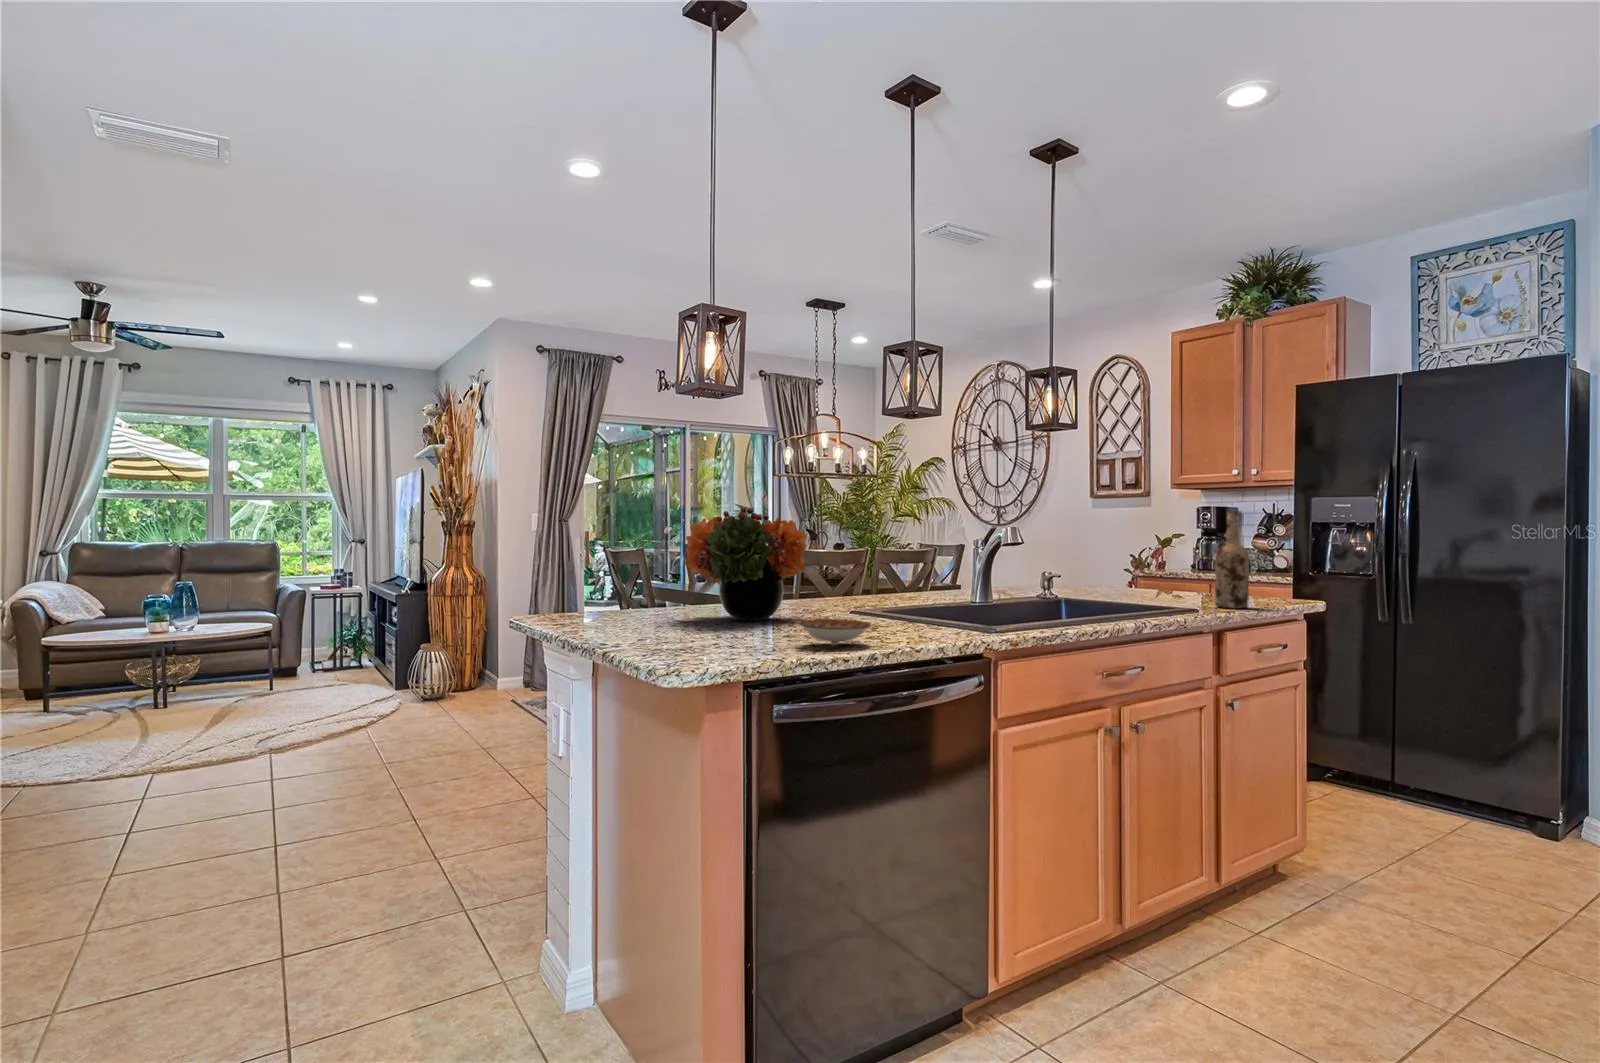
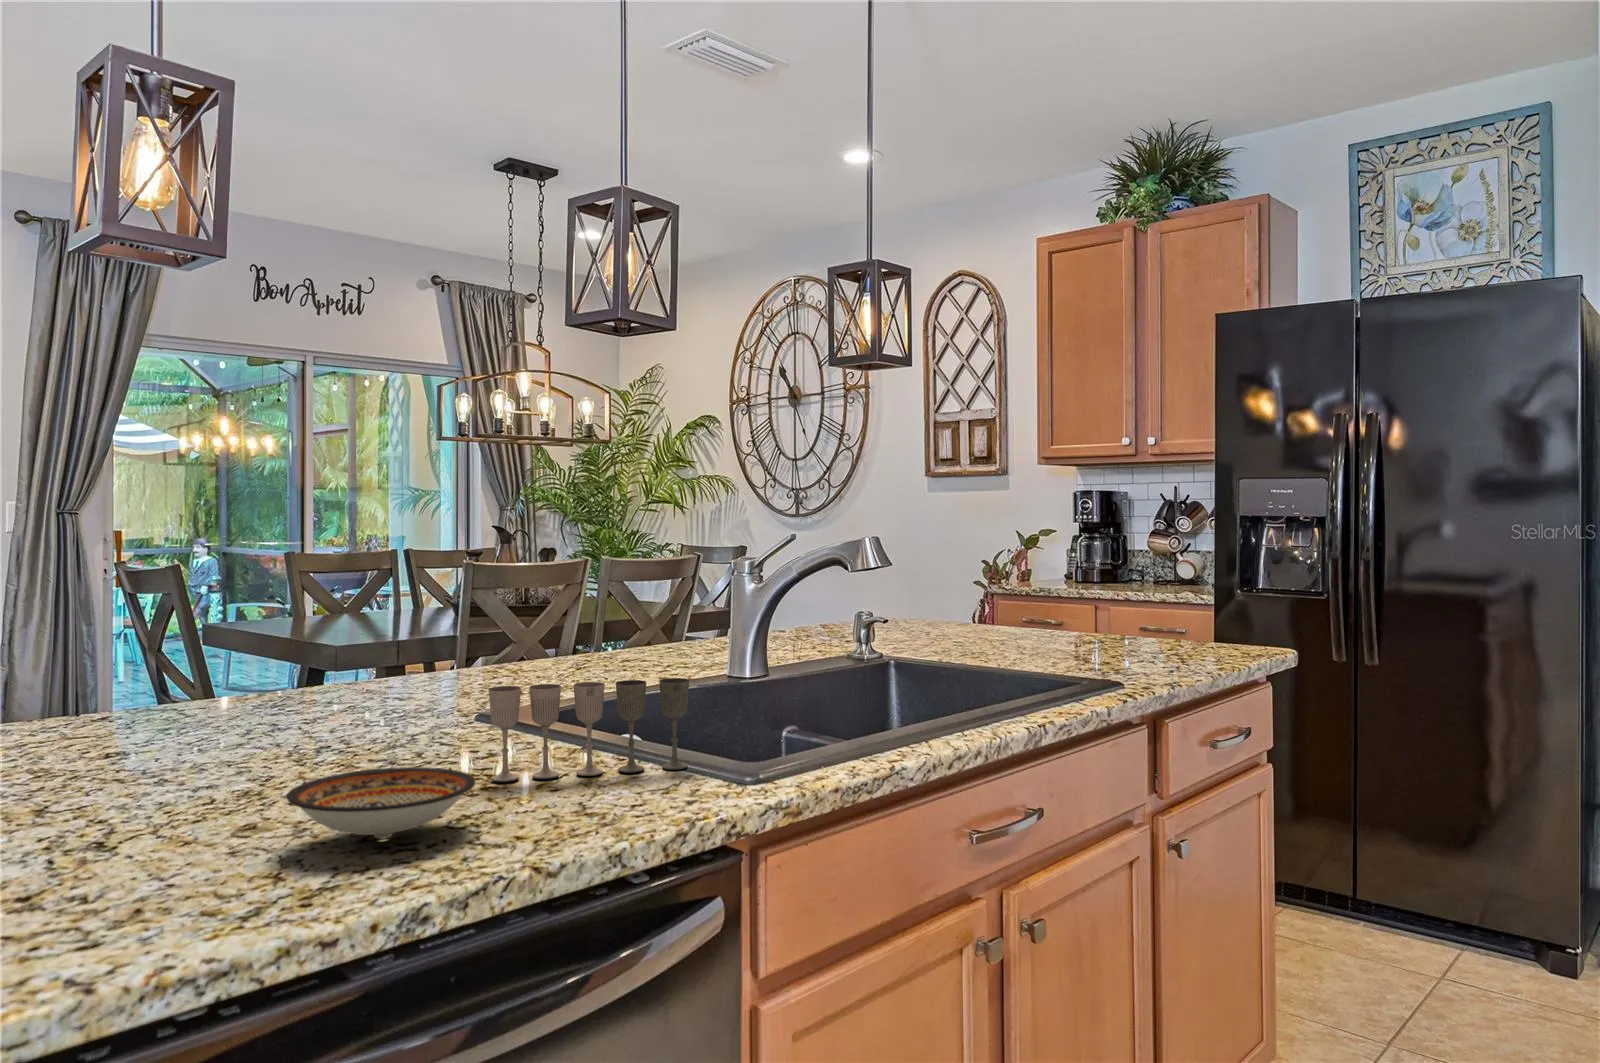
flower arrangement: present [685,507,807,620] -> none [99,500,400,743]
wine bottle: present [1215,511,1250,608] -> none [1133,503,1185,664]
wine glass: none [866,591,958,634] -> present [488,678,689,782]

